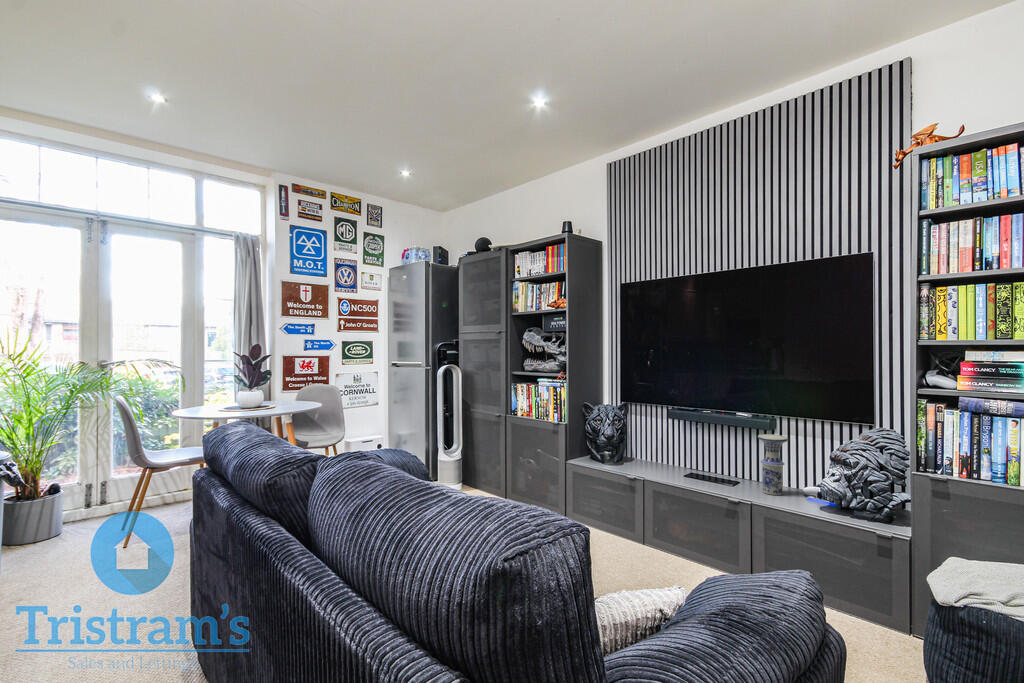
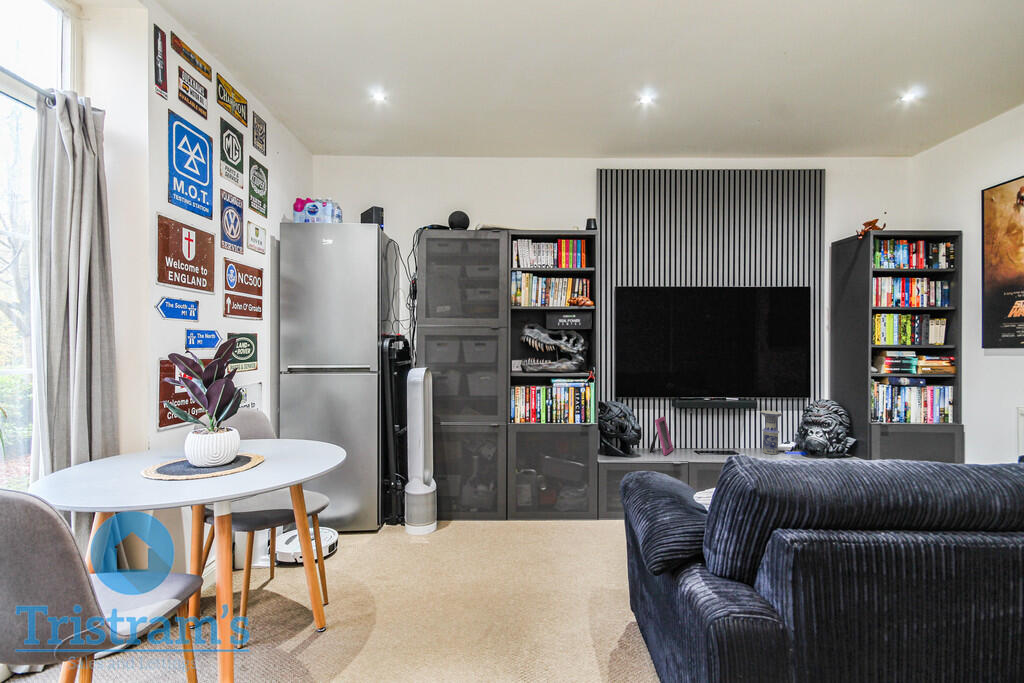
picture frame: none [630,428,664,469] -> present [650,417,673,455]

